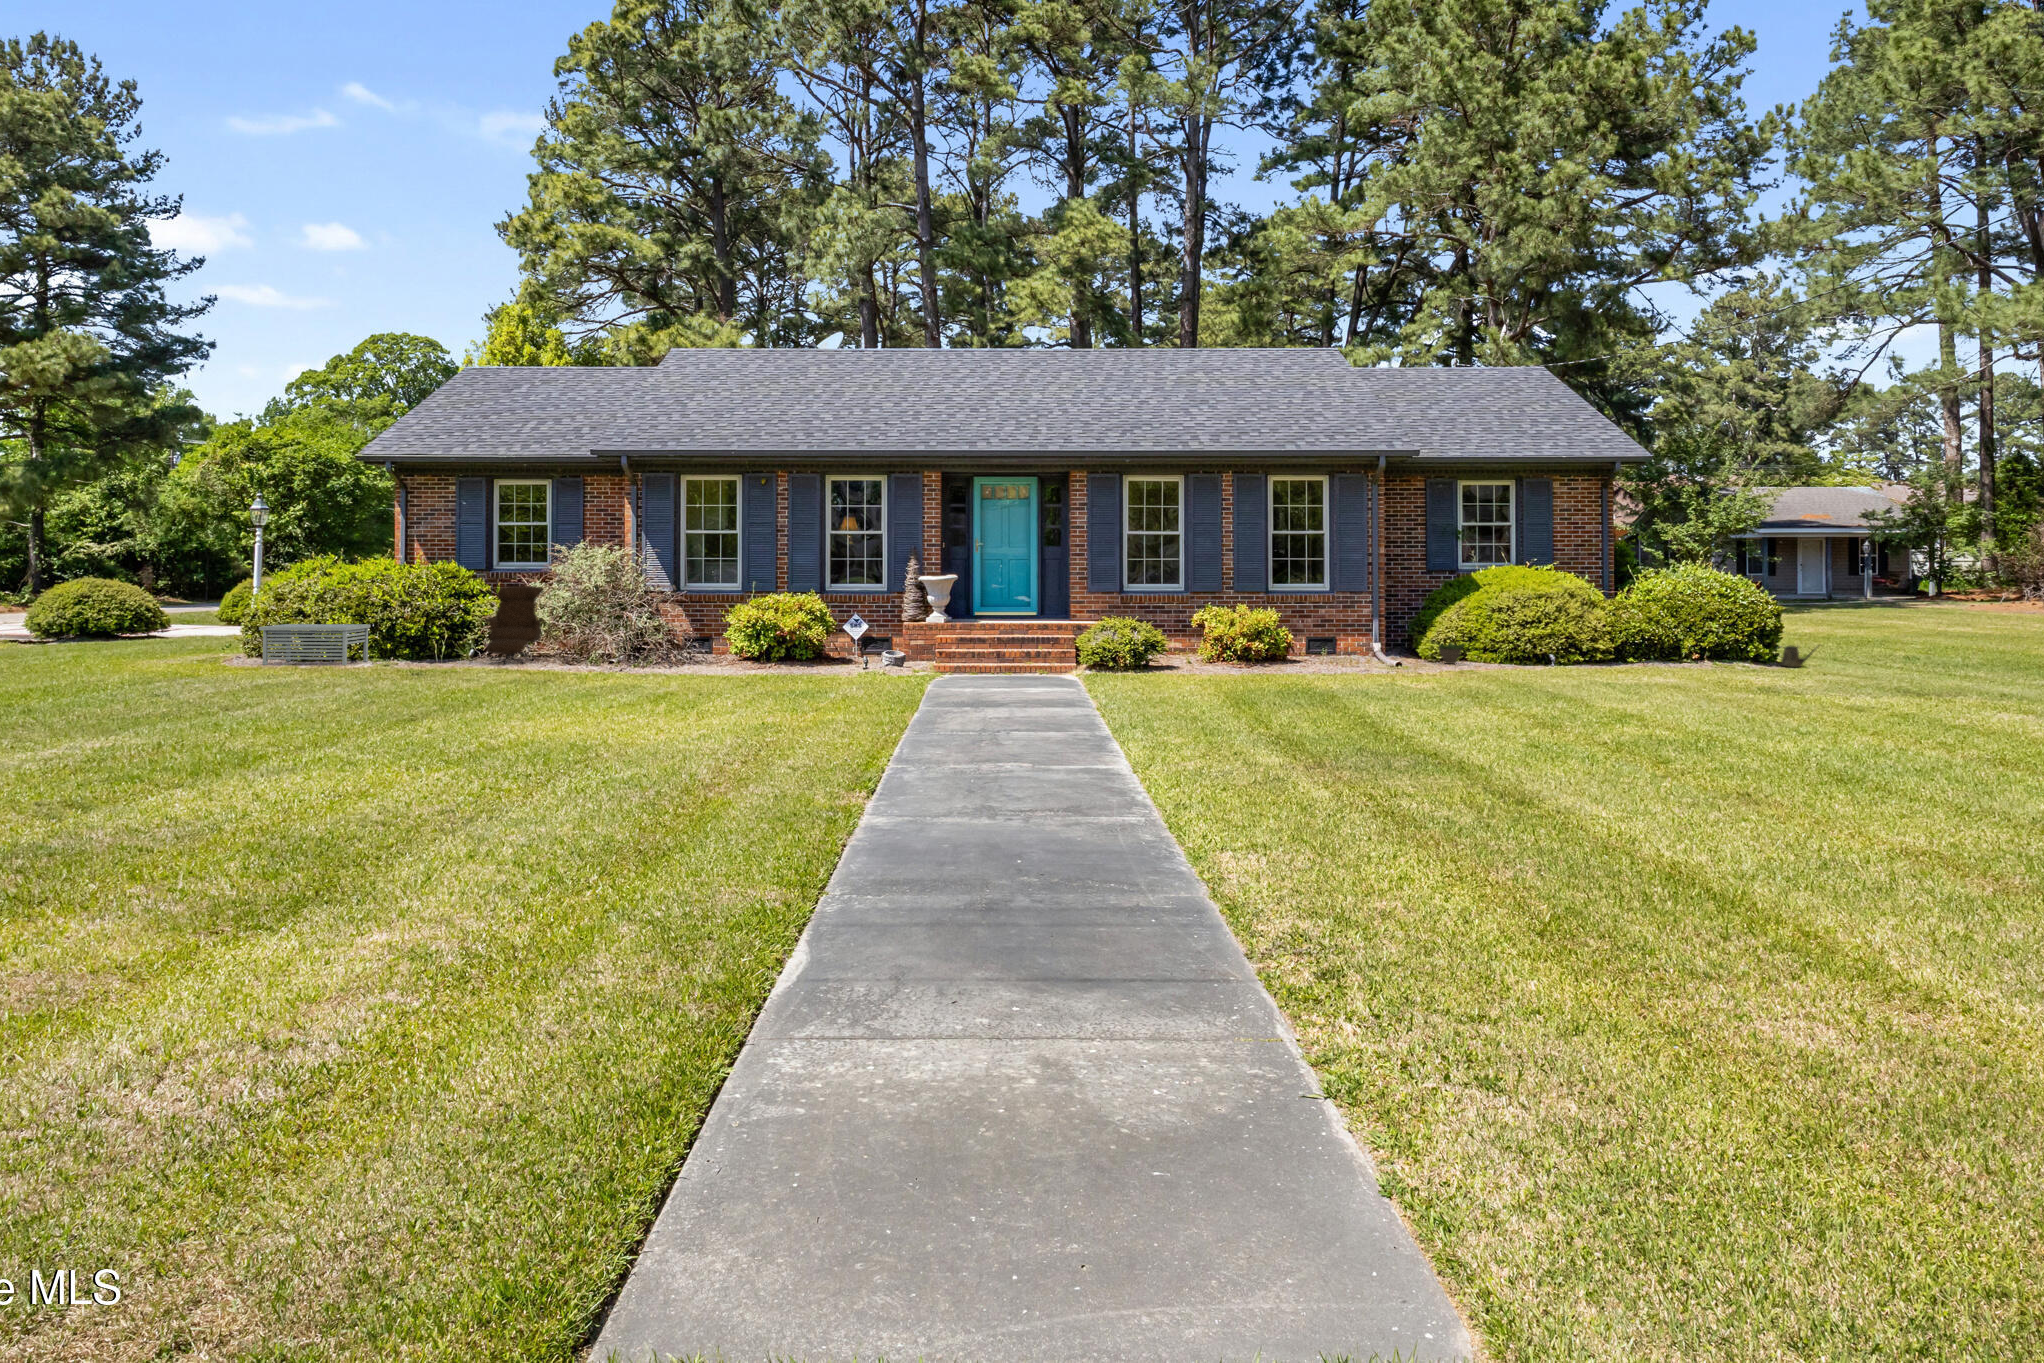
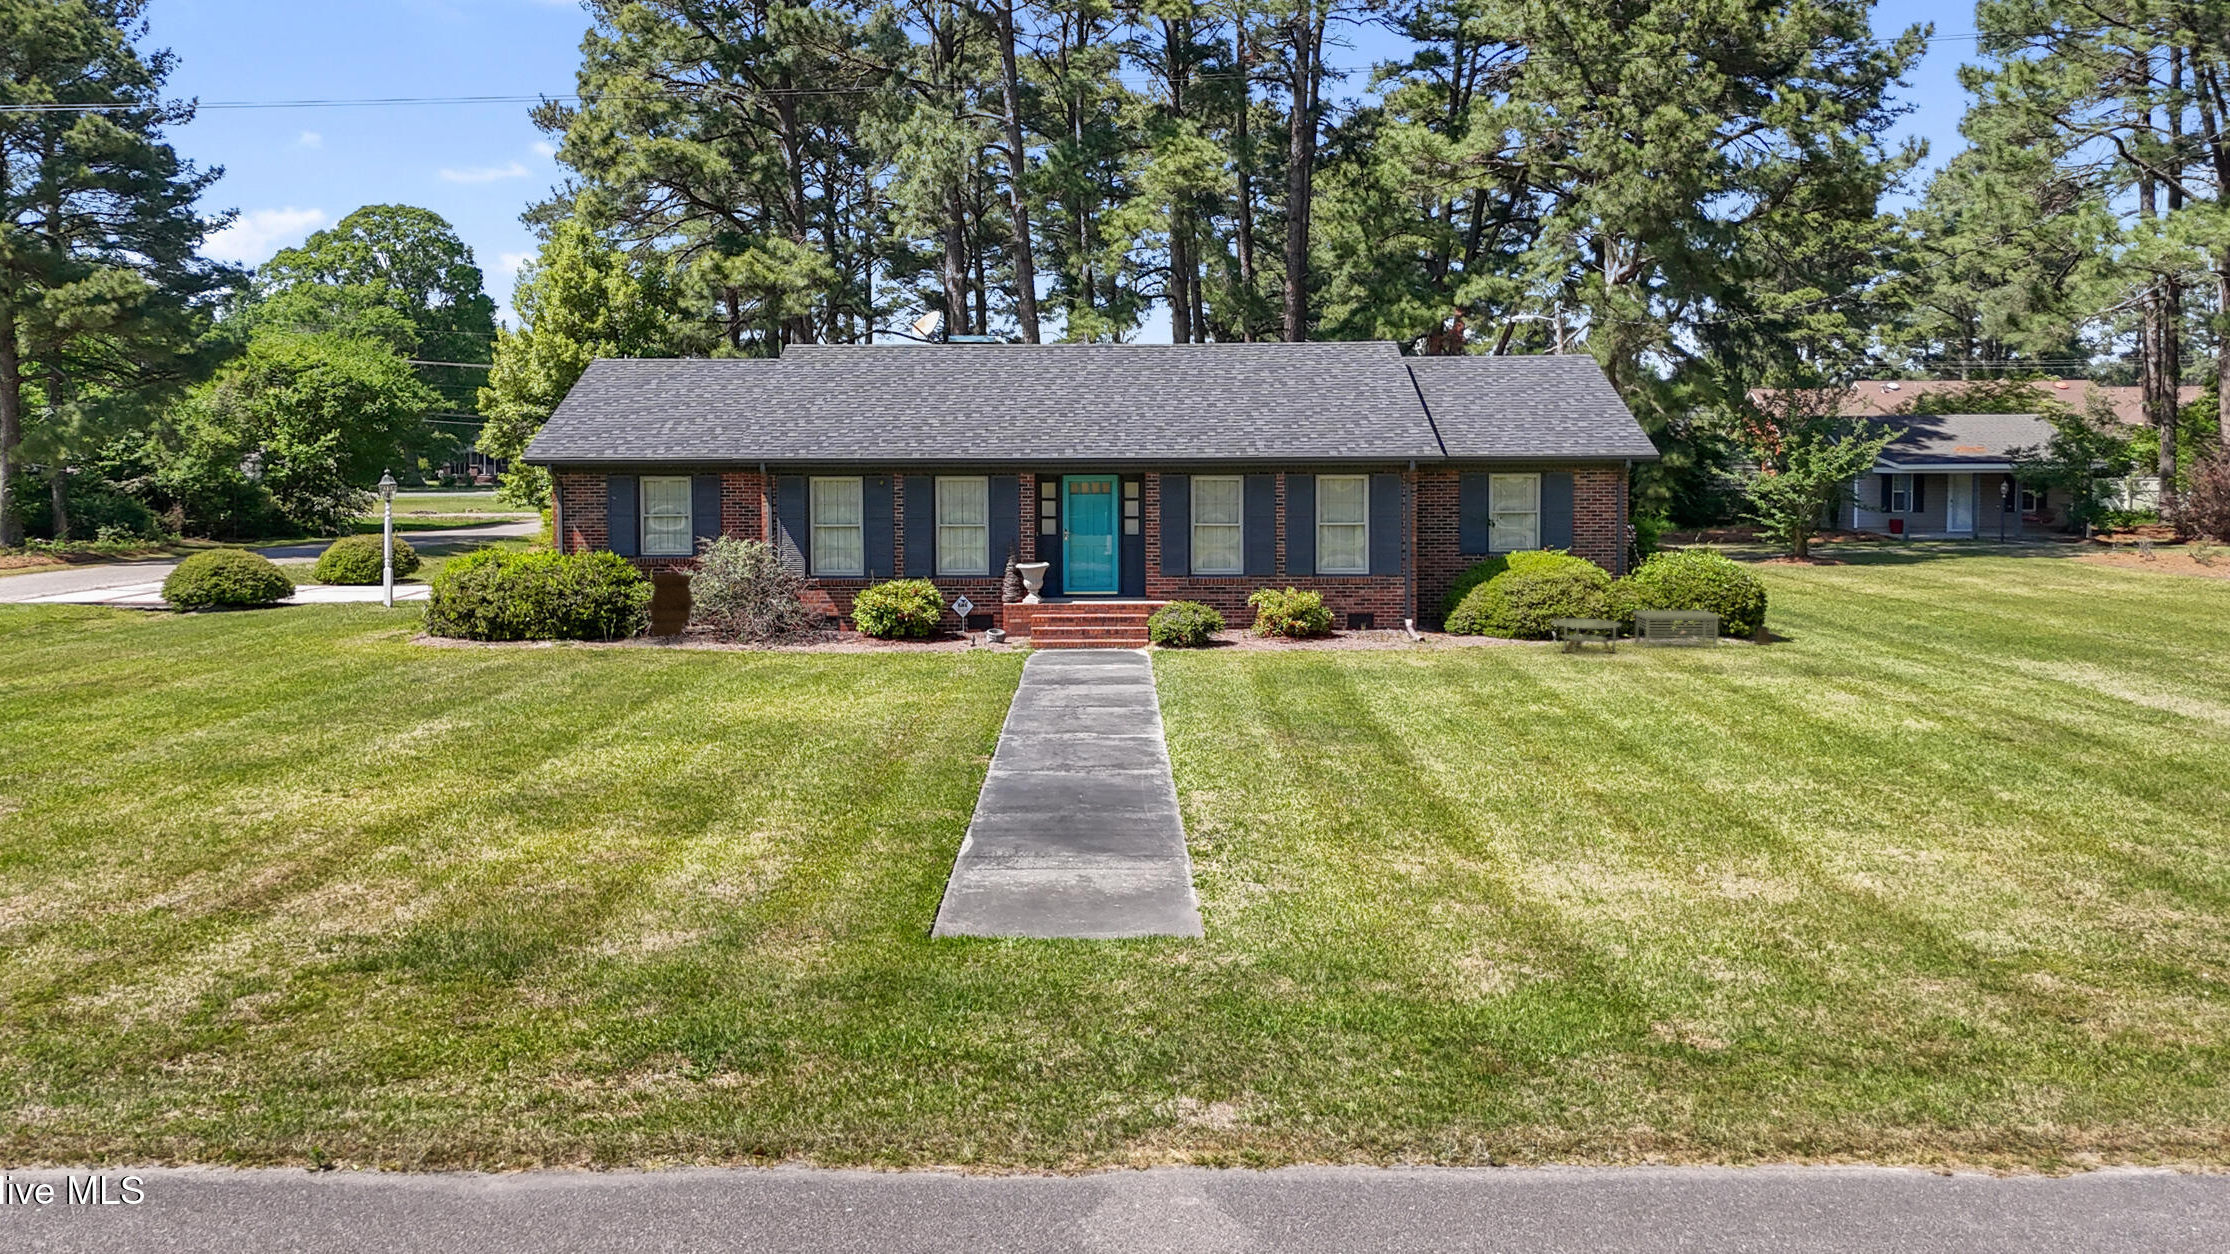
storage bench: present [259,624,370,665] -> present [1633,611,1720,647]
round table: none [1552,636,1641,673] -> present [1552,619,1621,653]
decorative plant: present [1434,642,1465,664] -> none [1453,622,1489,642]

